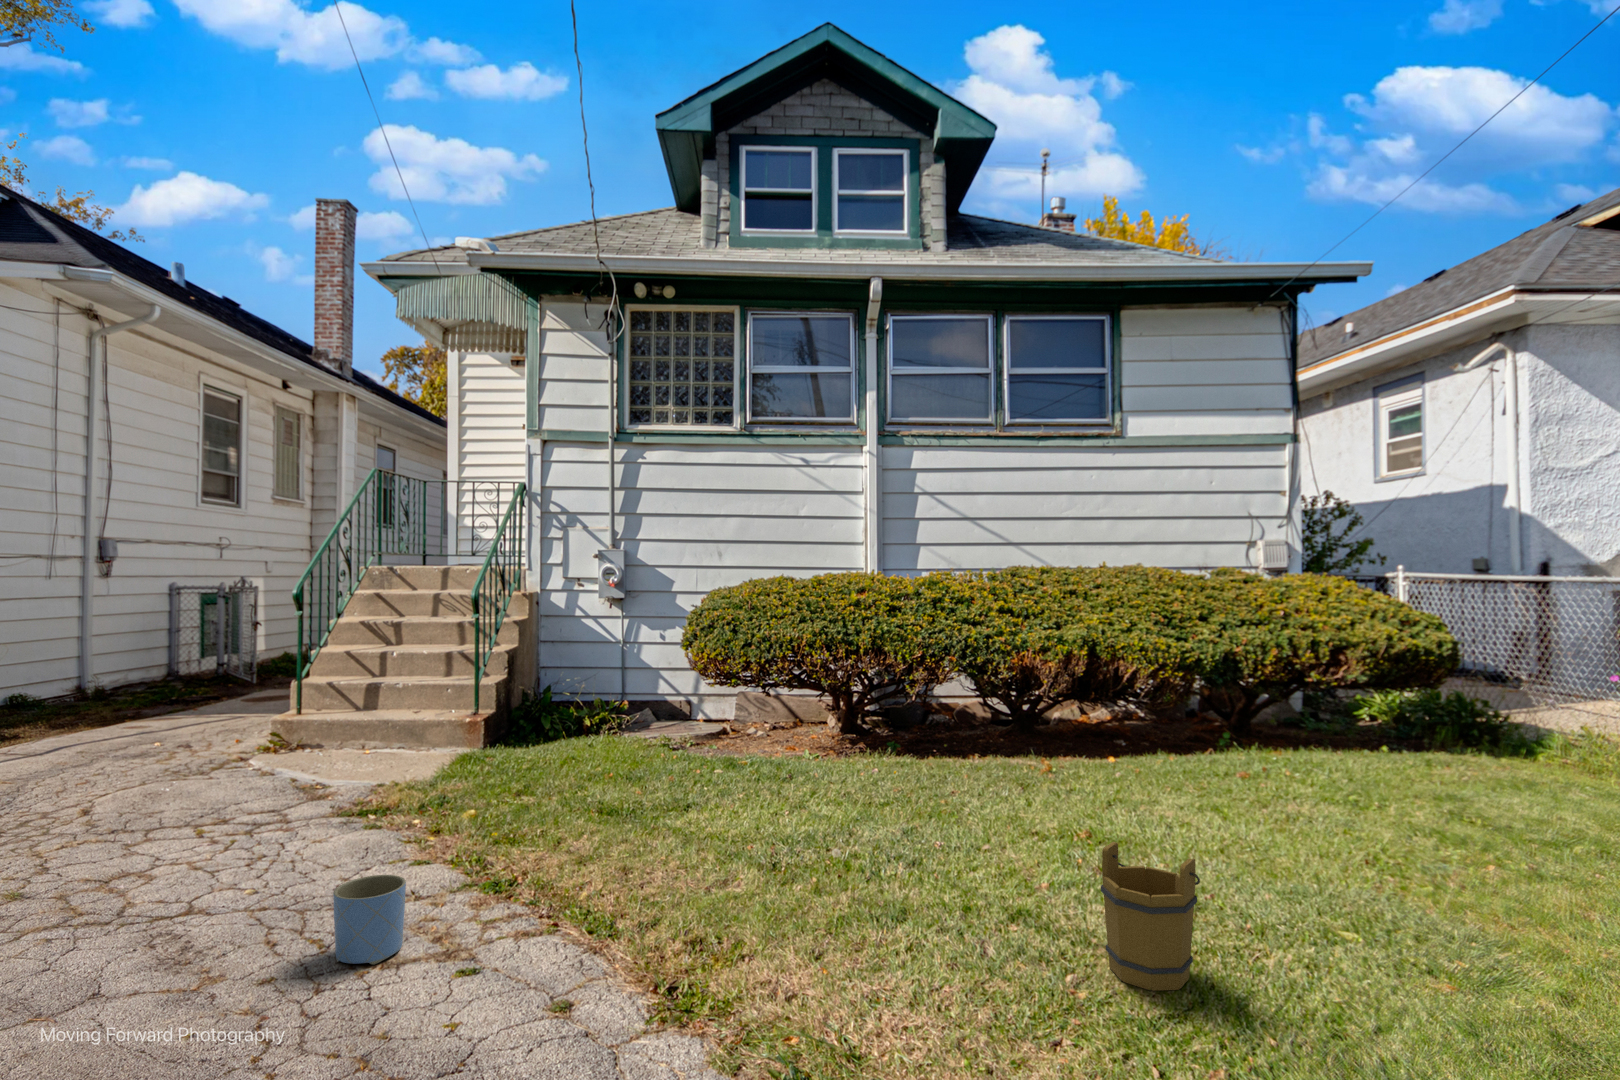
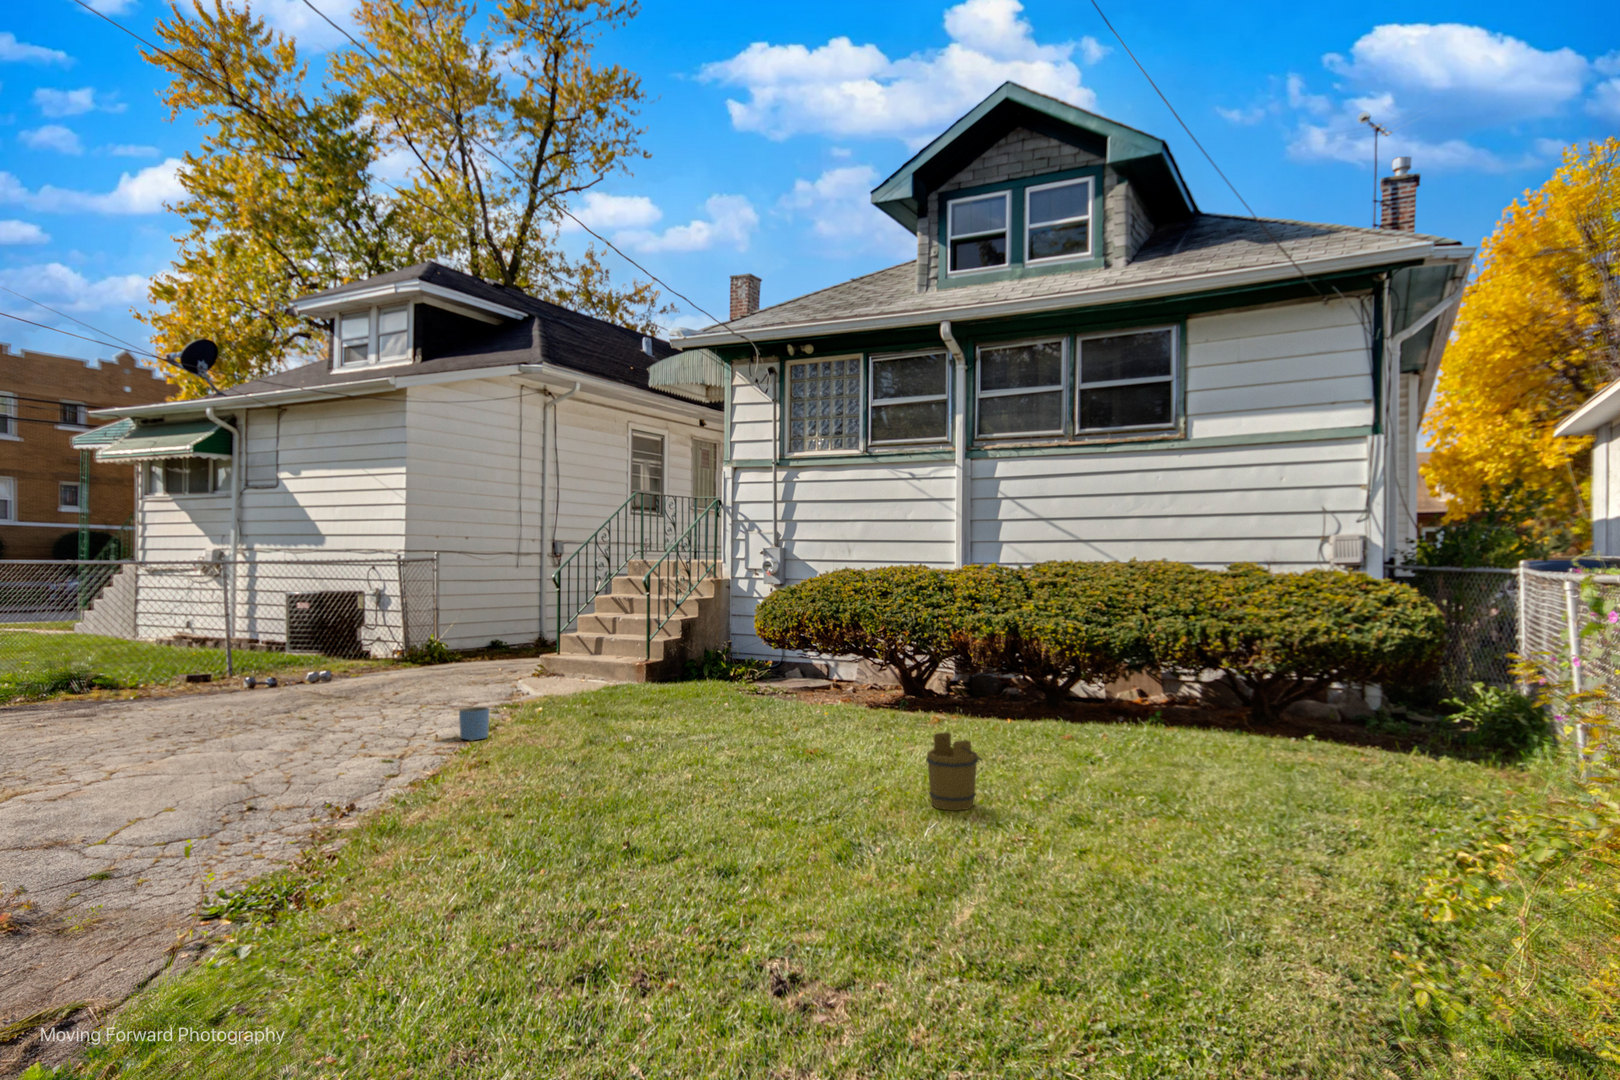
bucket: present [1101,842,1200,991] -> present [926,732,982,811]

